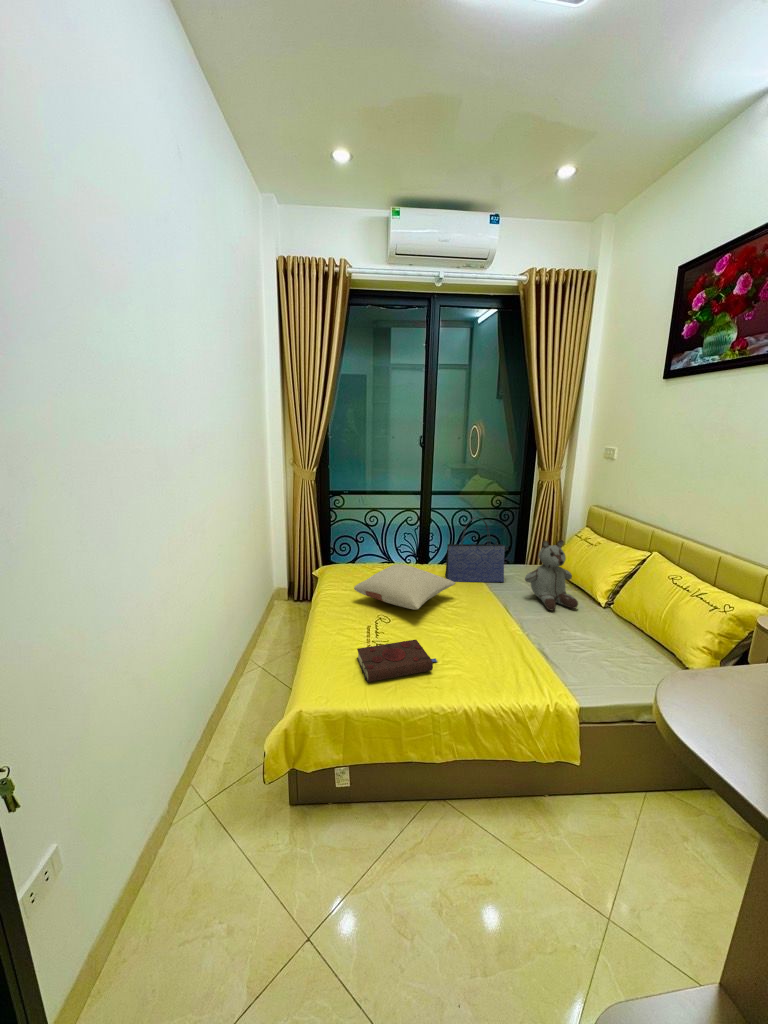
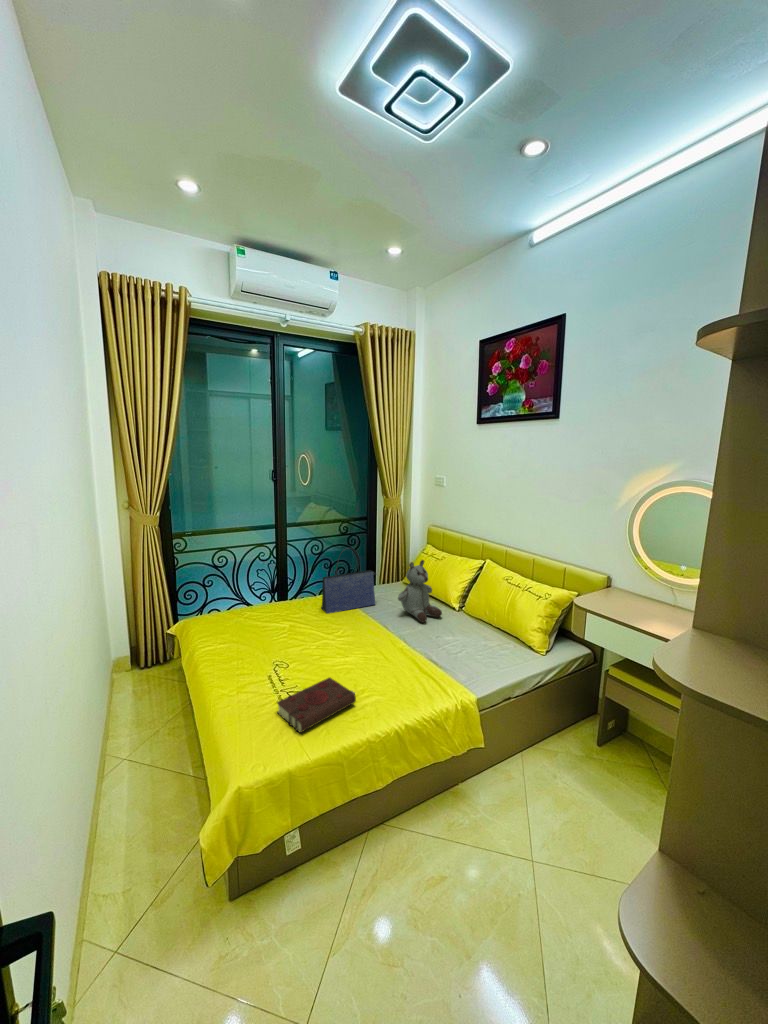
pillow: present [354,564,455,610] -> none [243,605,341,648]

